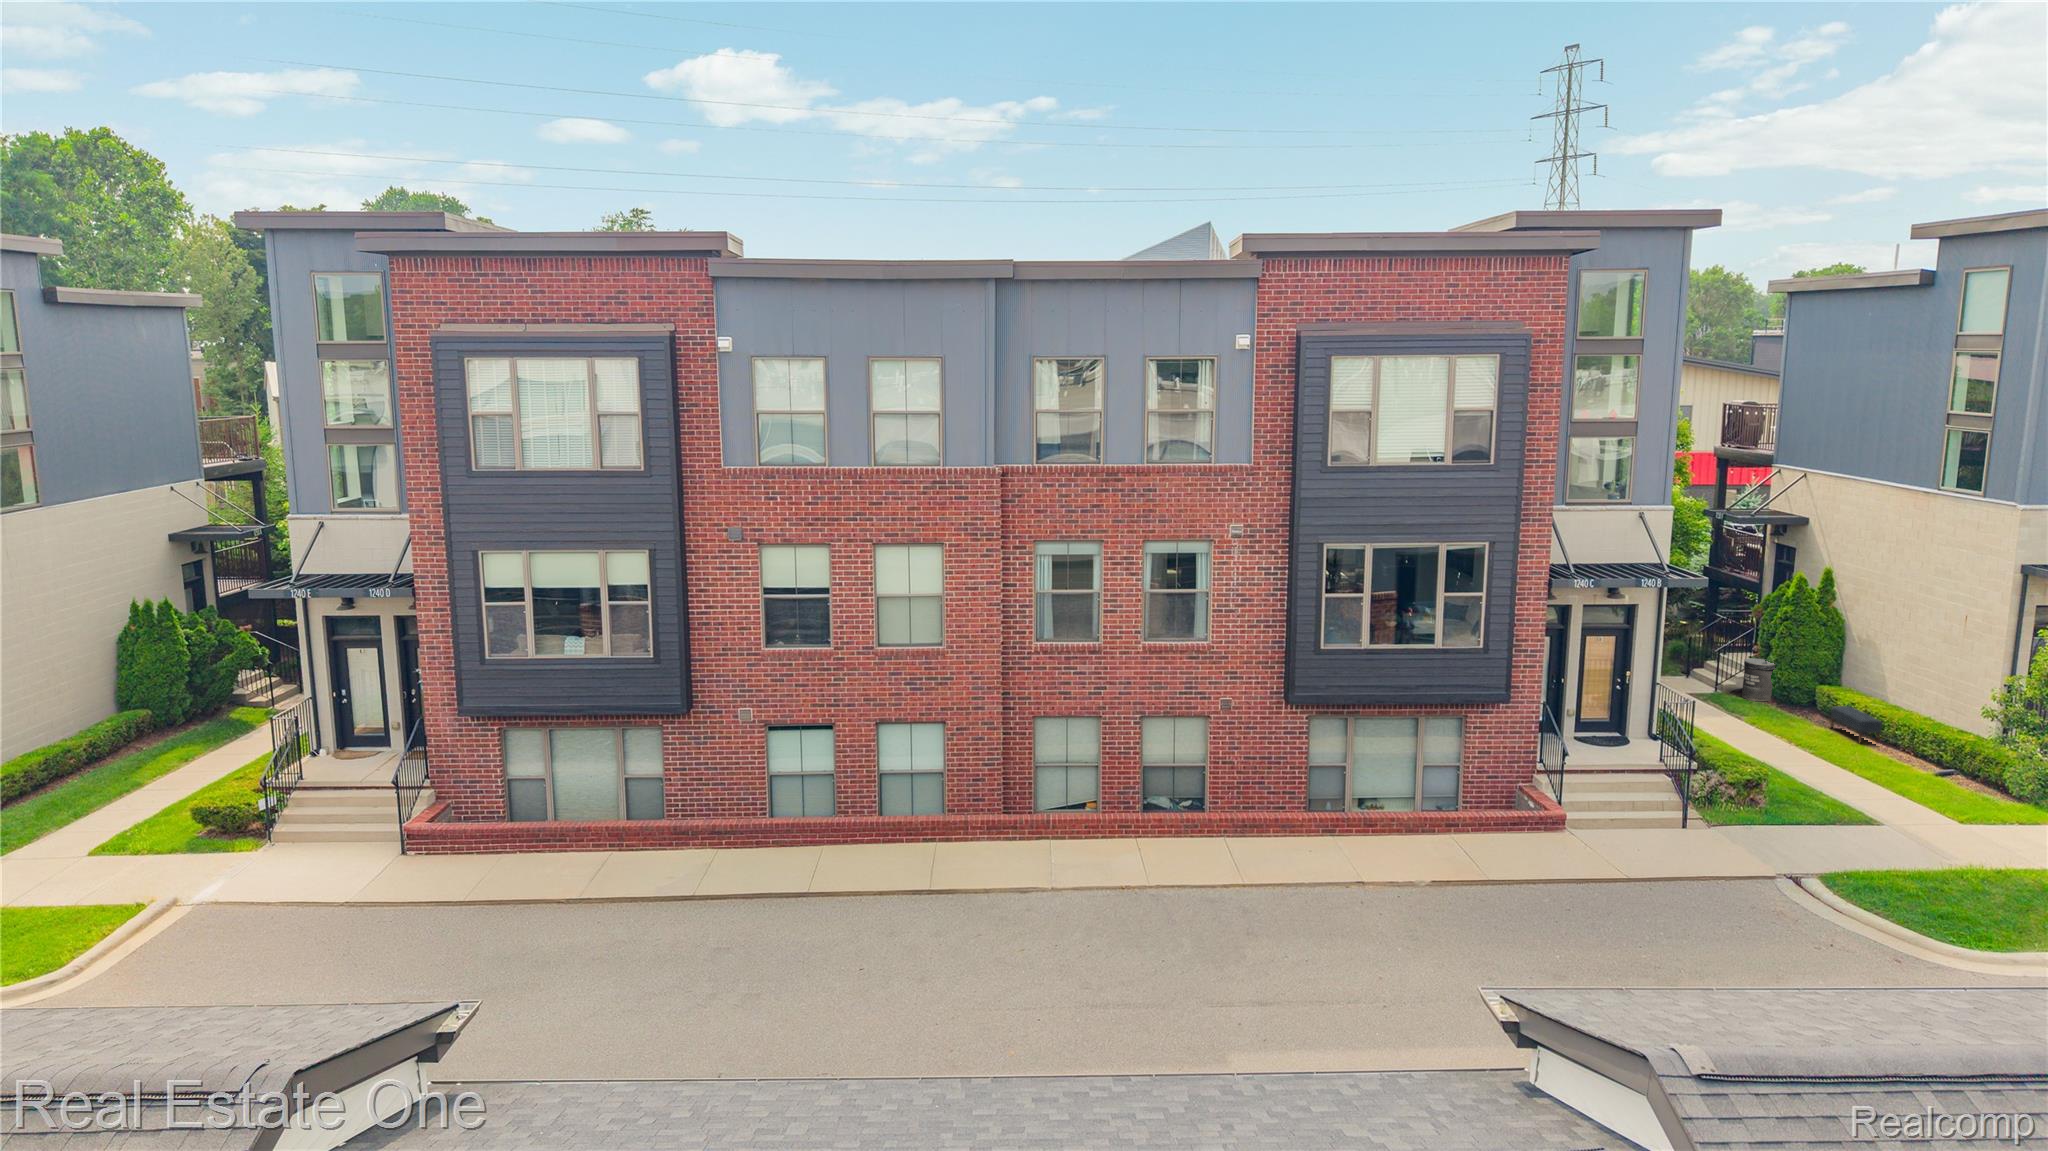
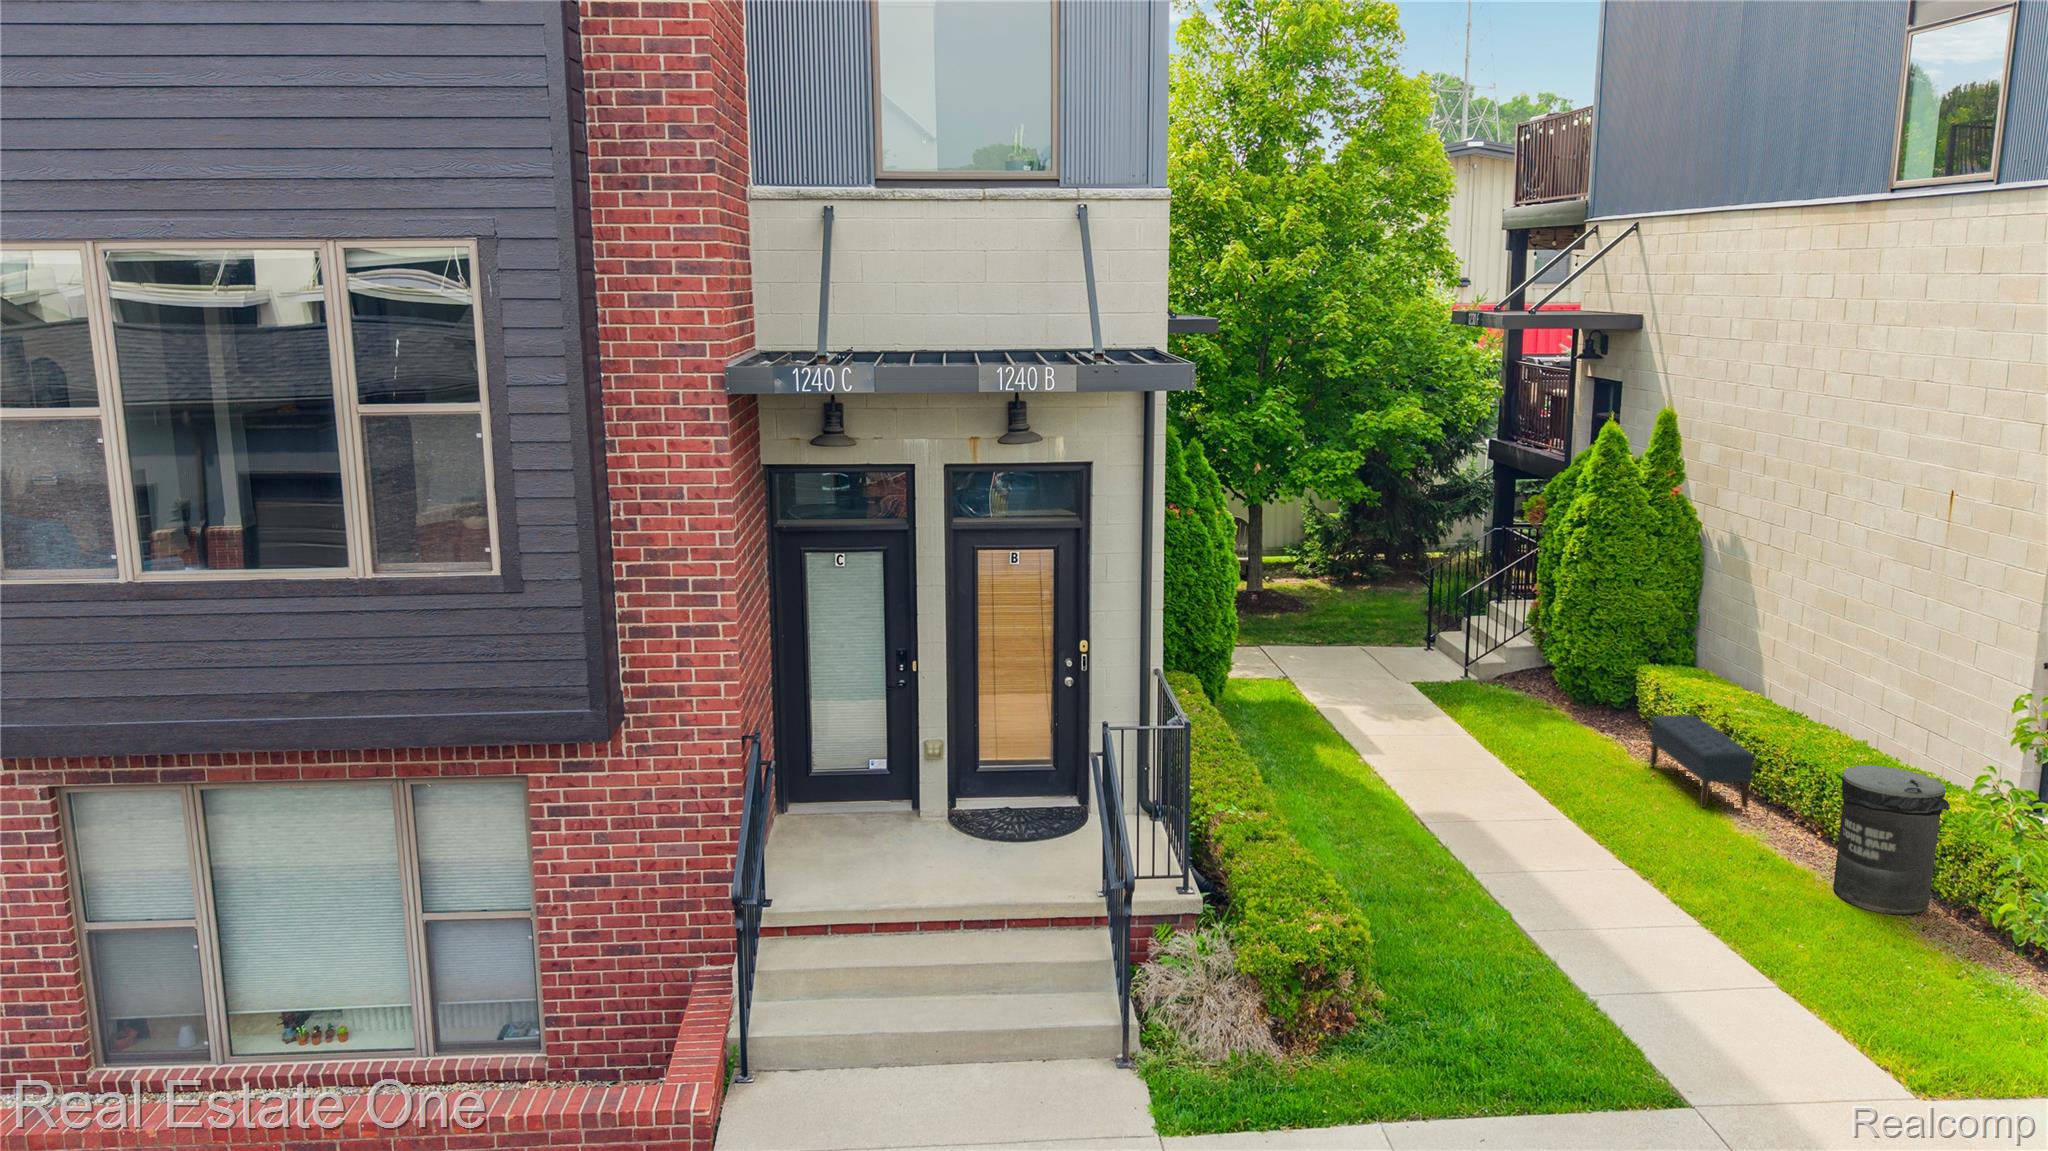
trash can: present [1742,658,1776,701] -> present [1833,765,1950,914]

